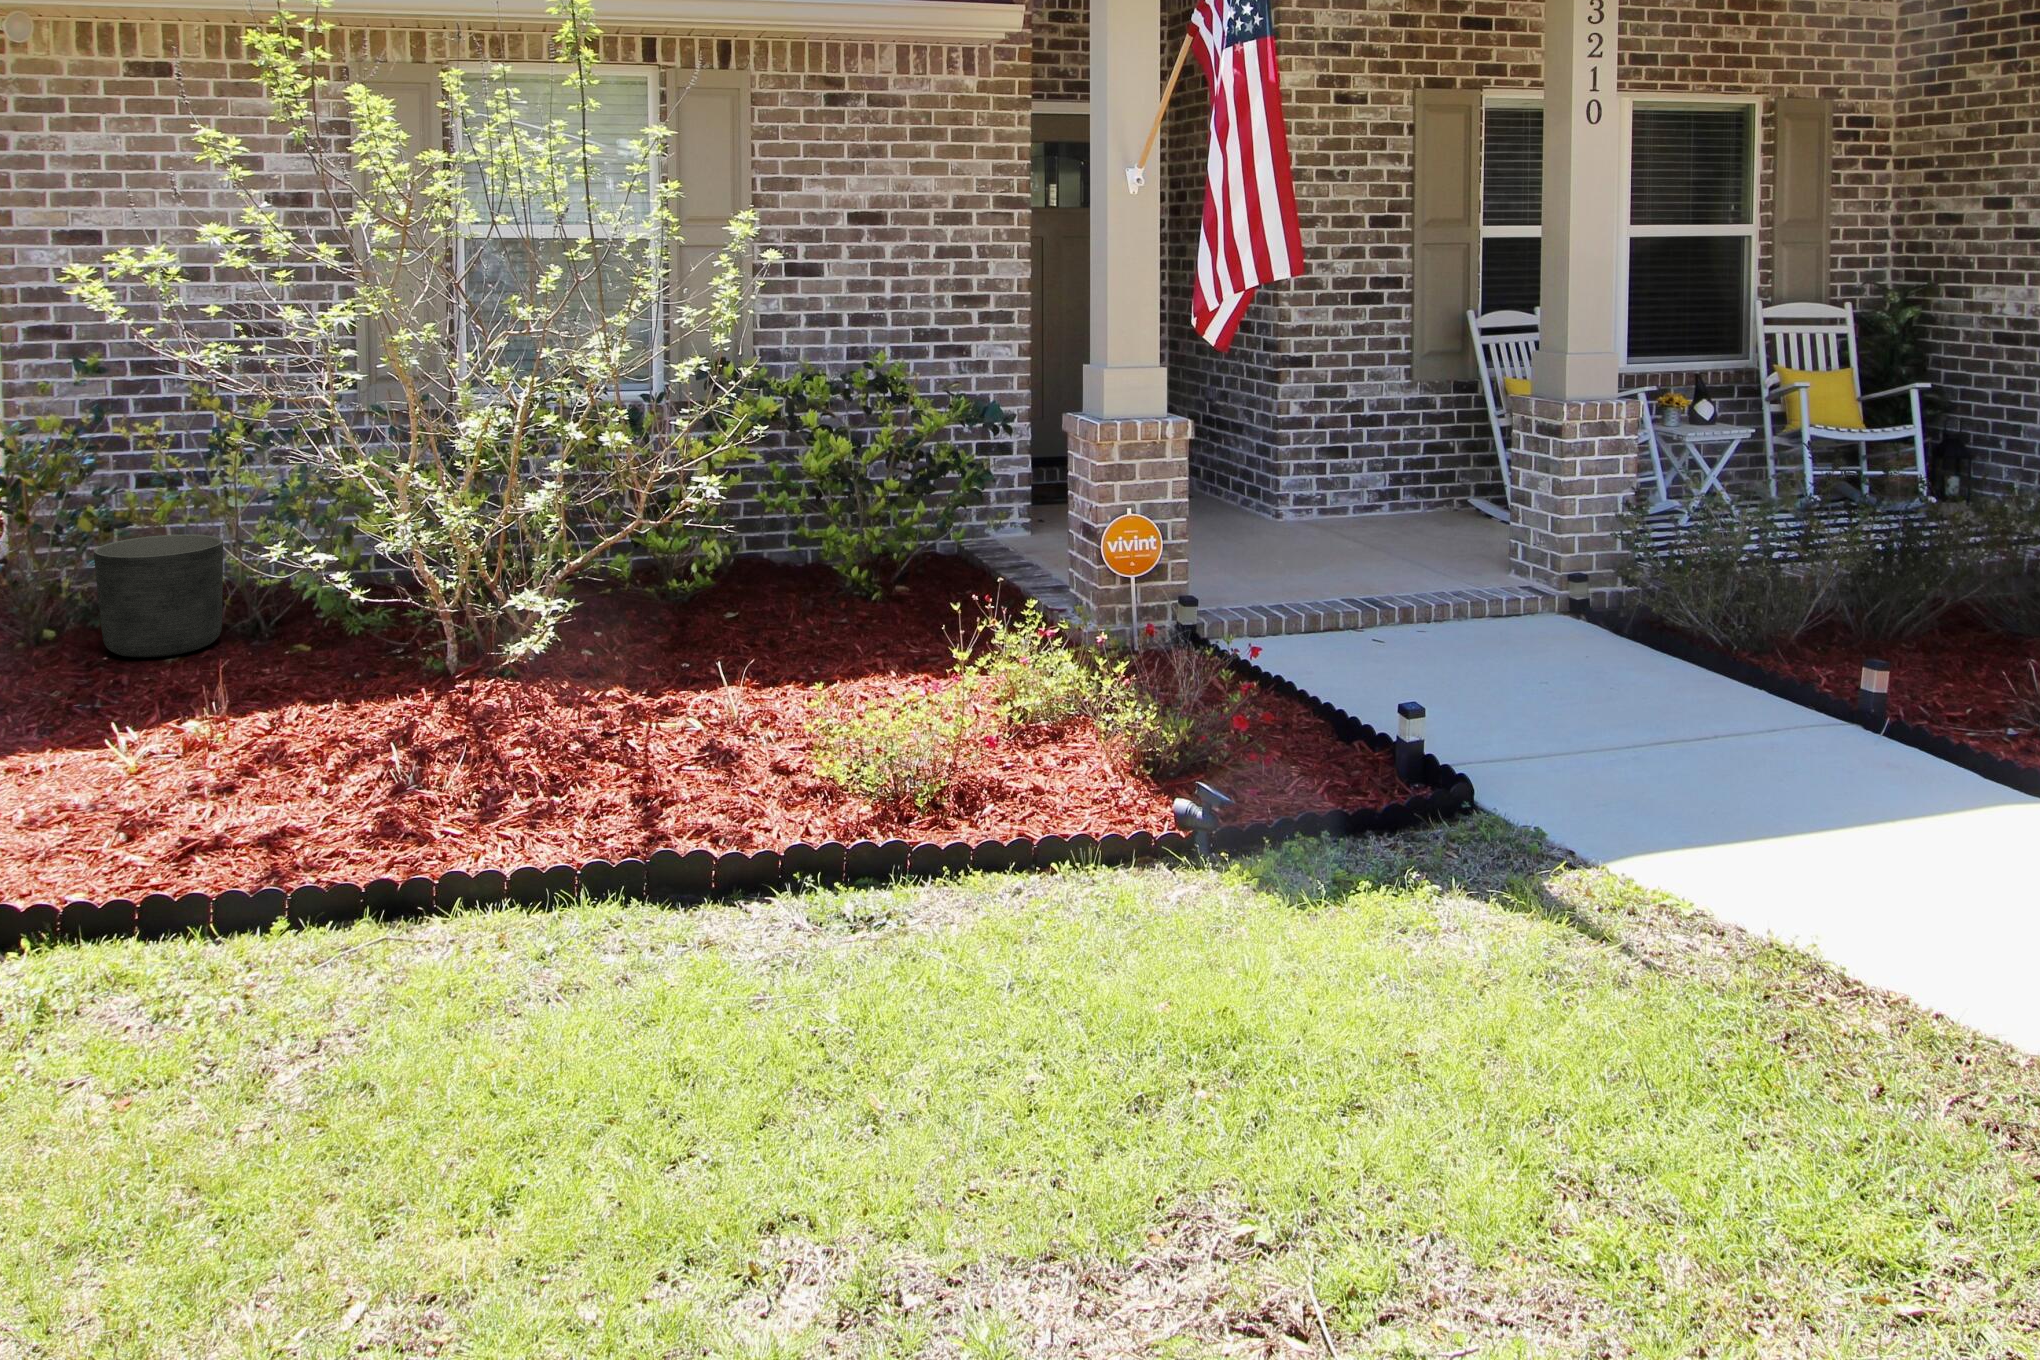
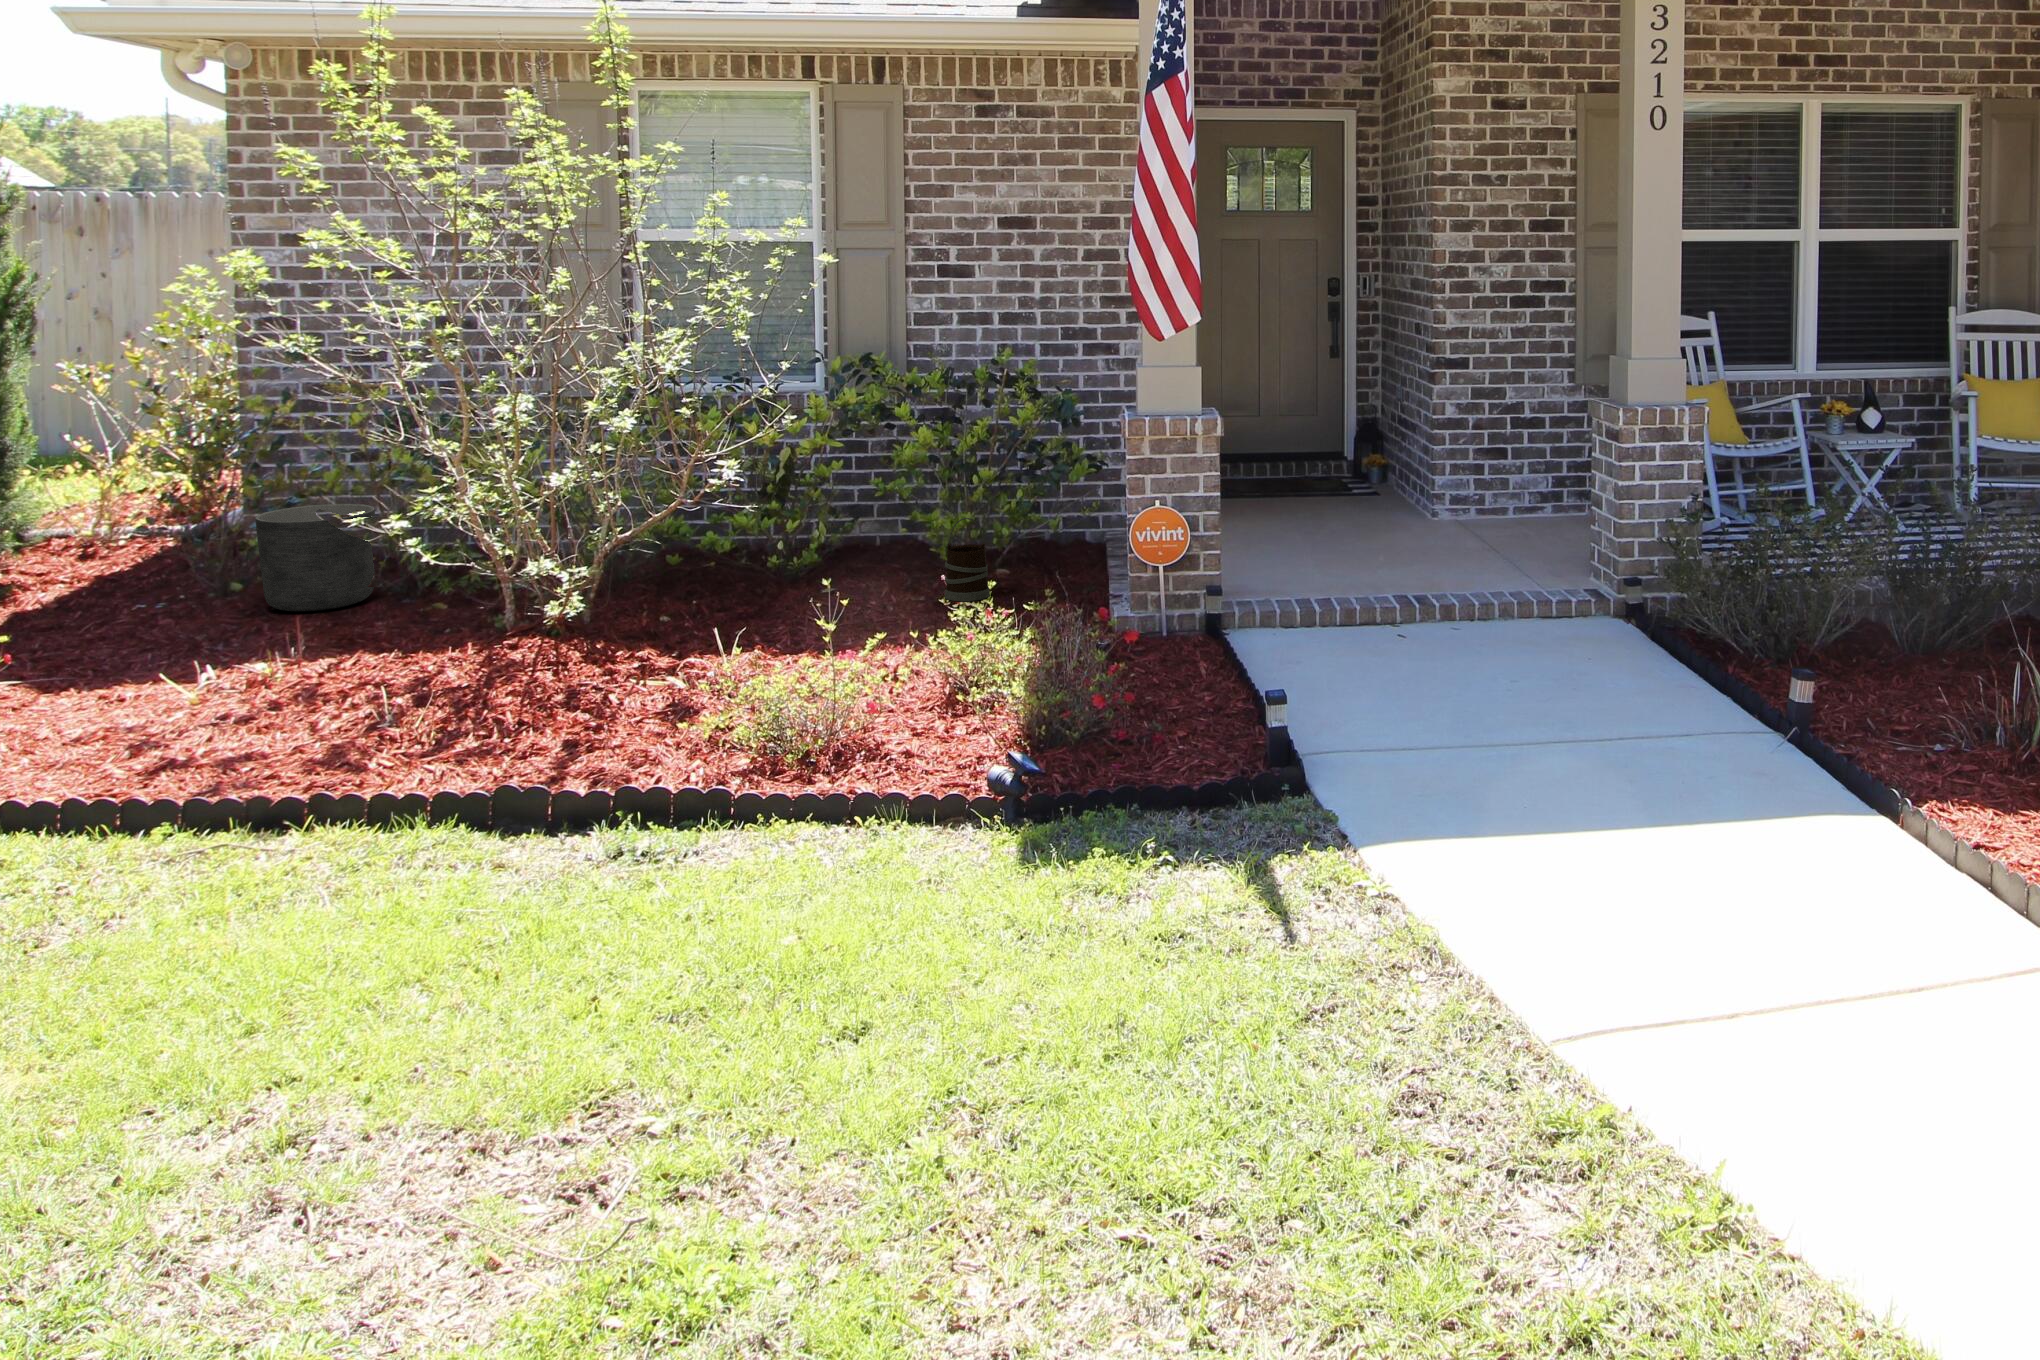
wooden bucket: none [858,532,906,620] -> present [945,518,990,601]

